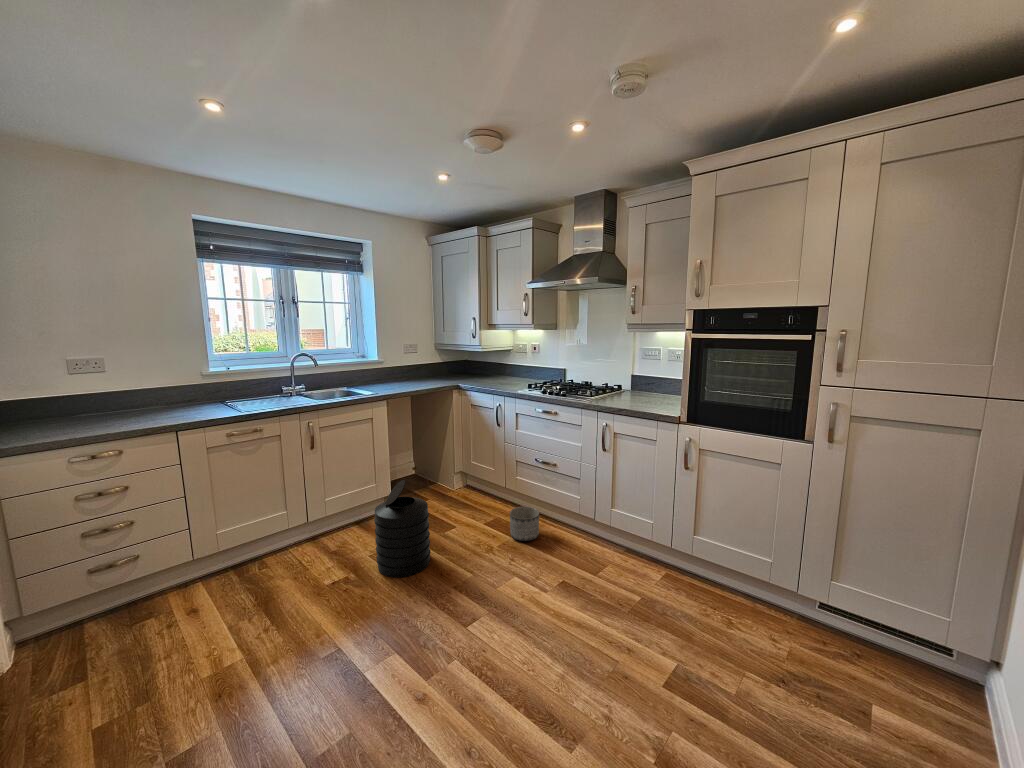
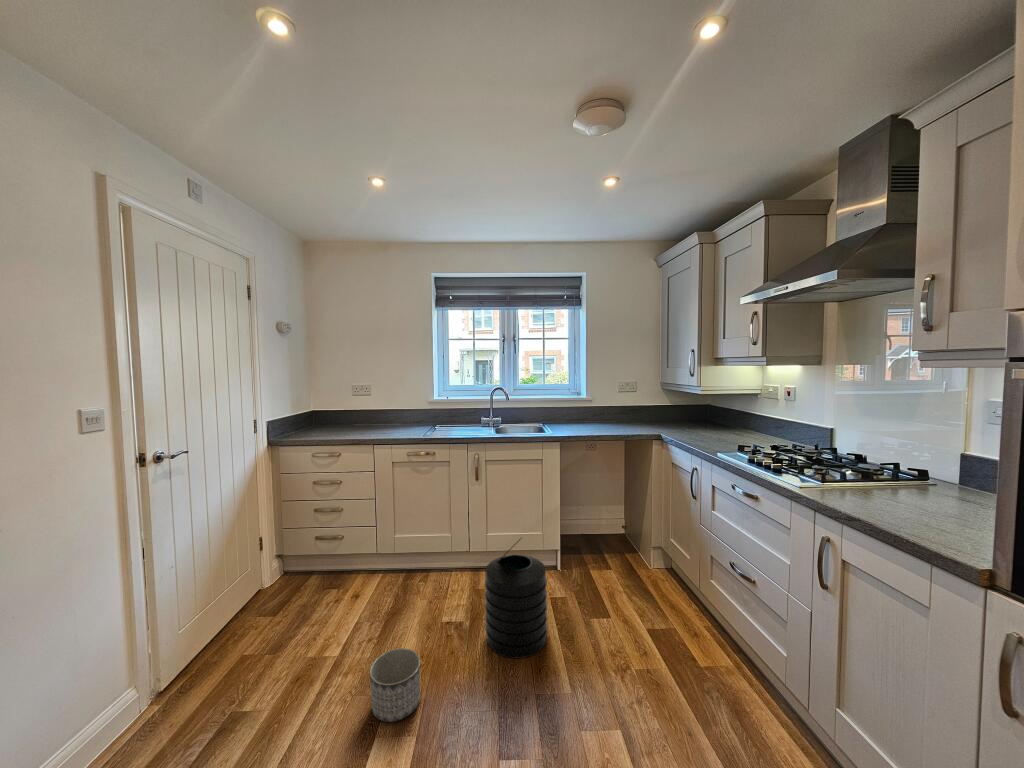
planter: present [510,507,539,541] -> present [370,648,420,722]

